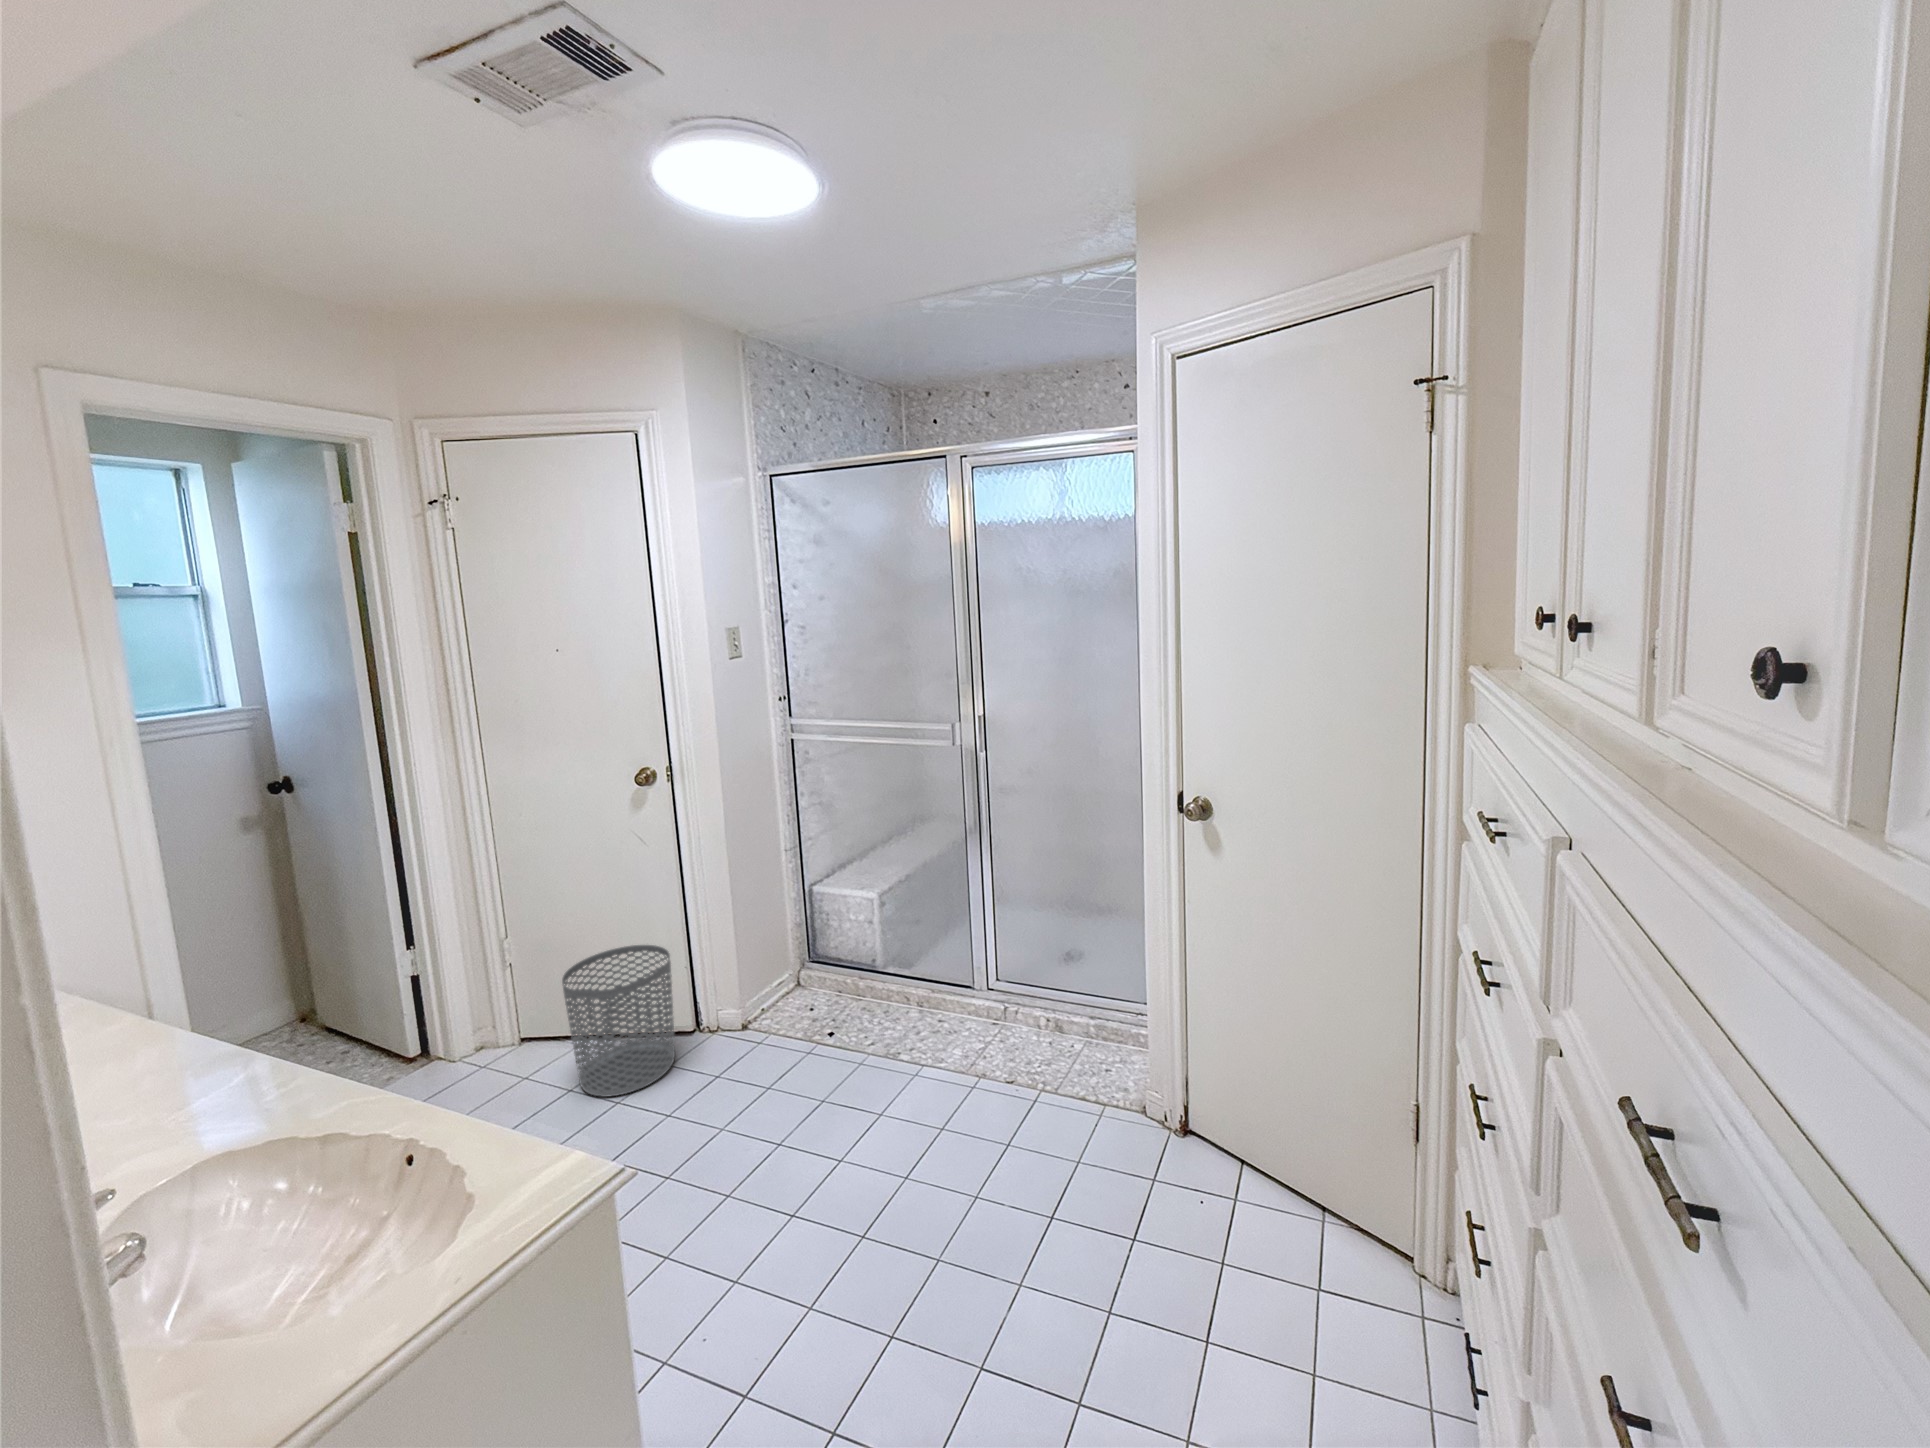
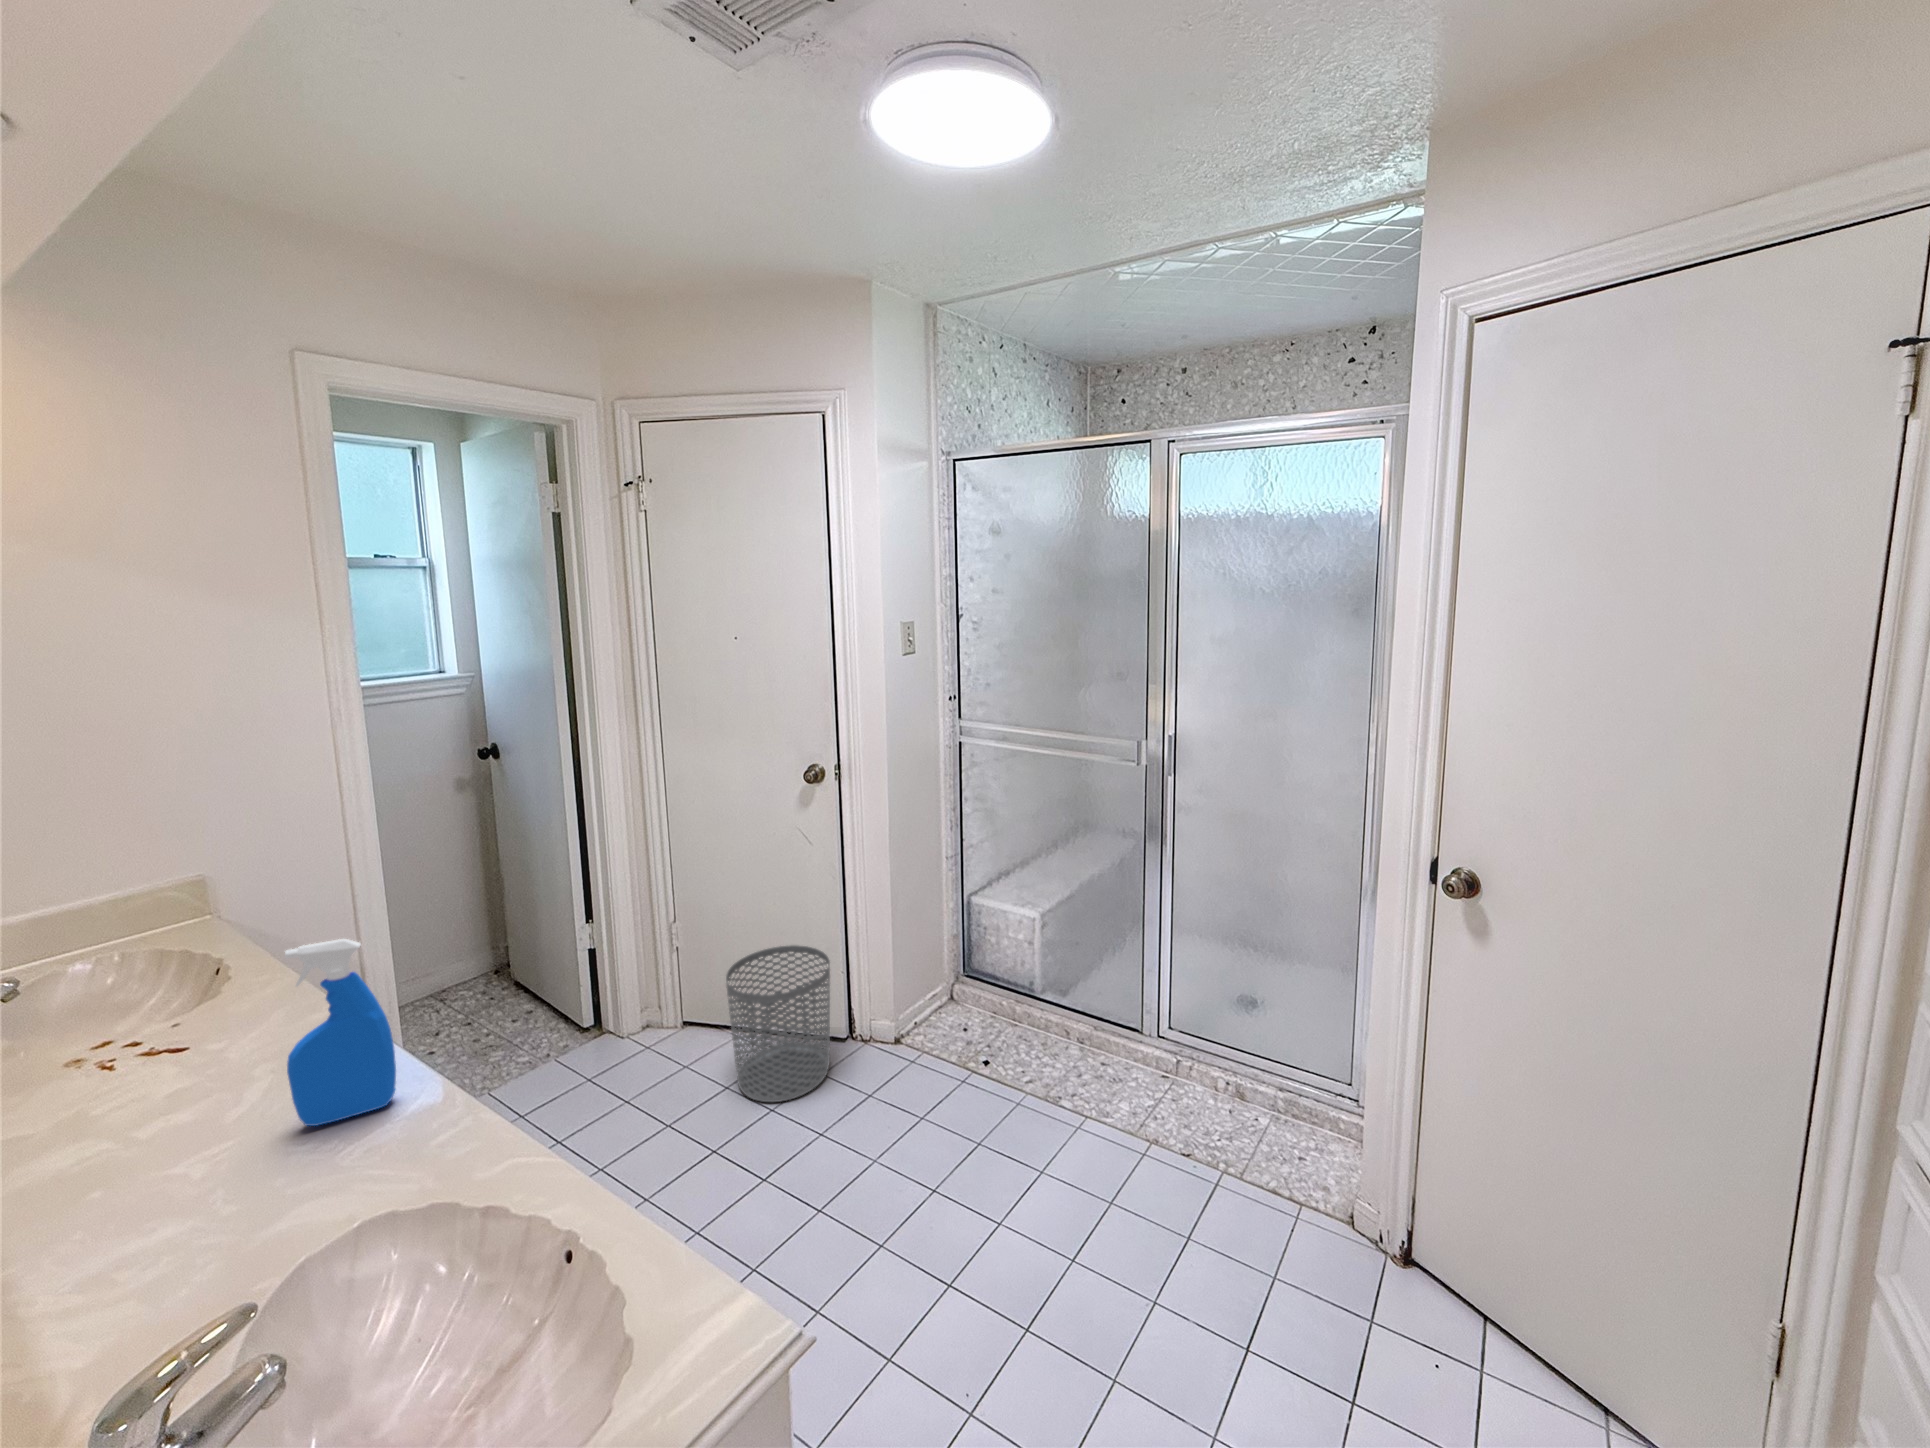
spray bottle: none [93,919,216,1099] -> present [285,939,396,1126]

